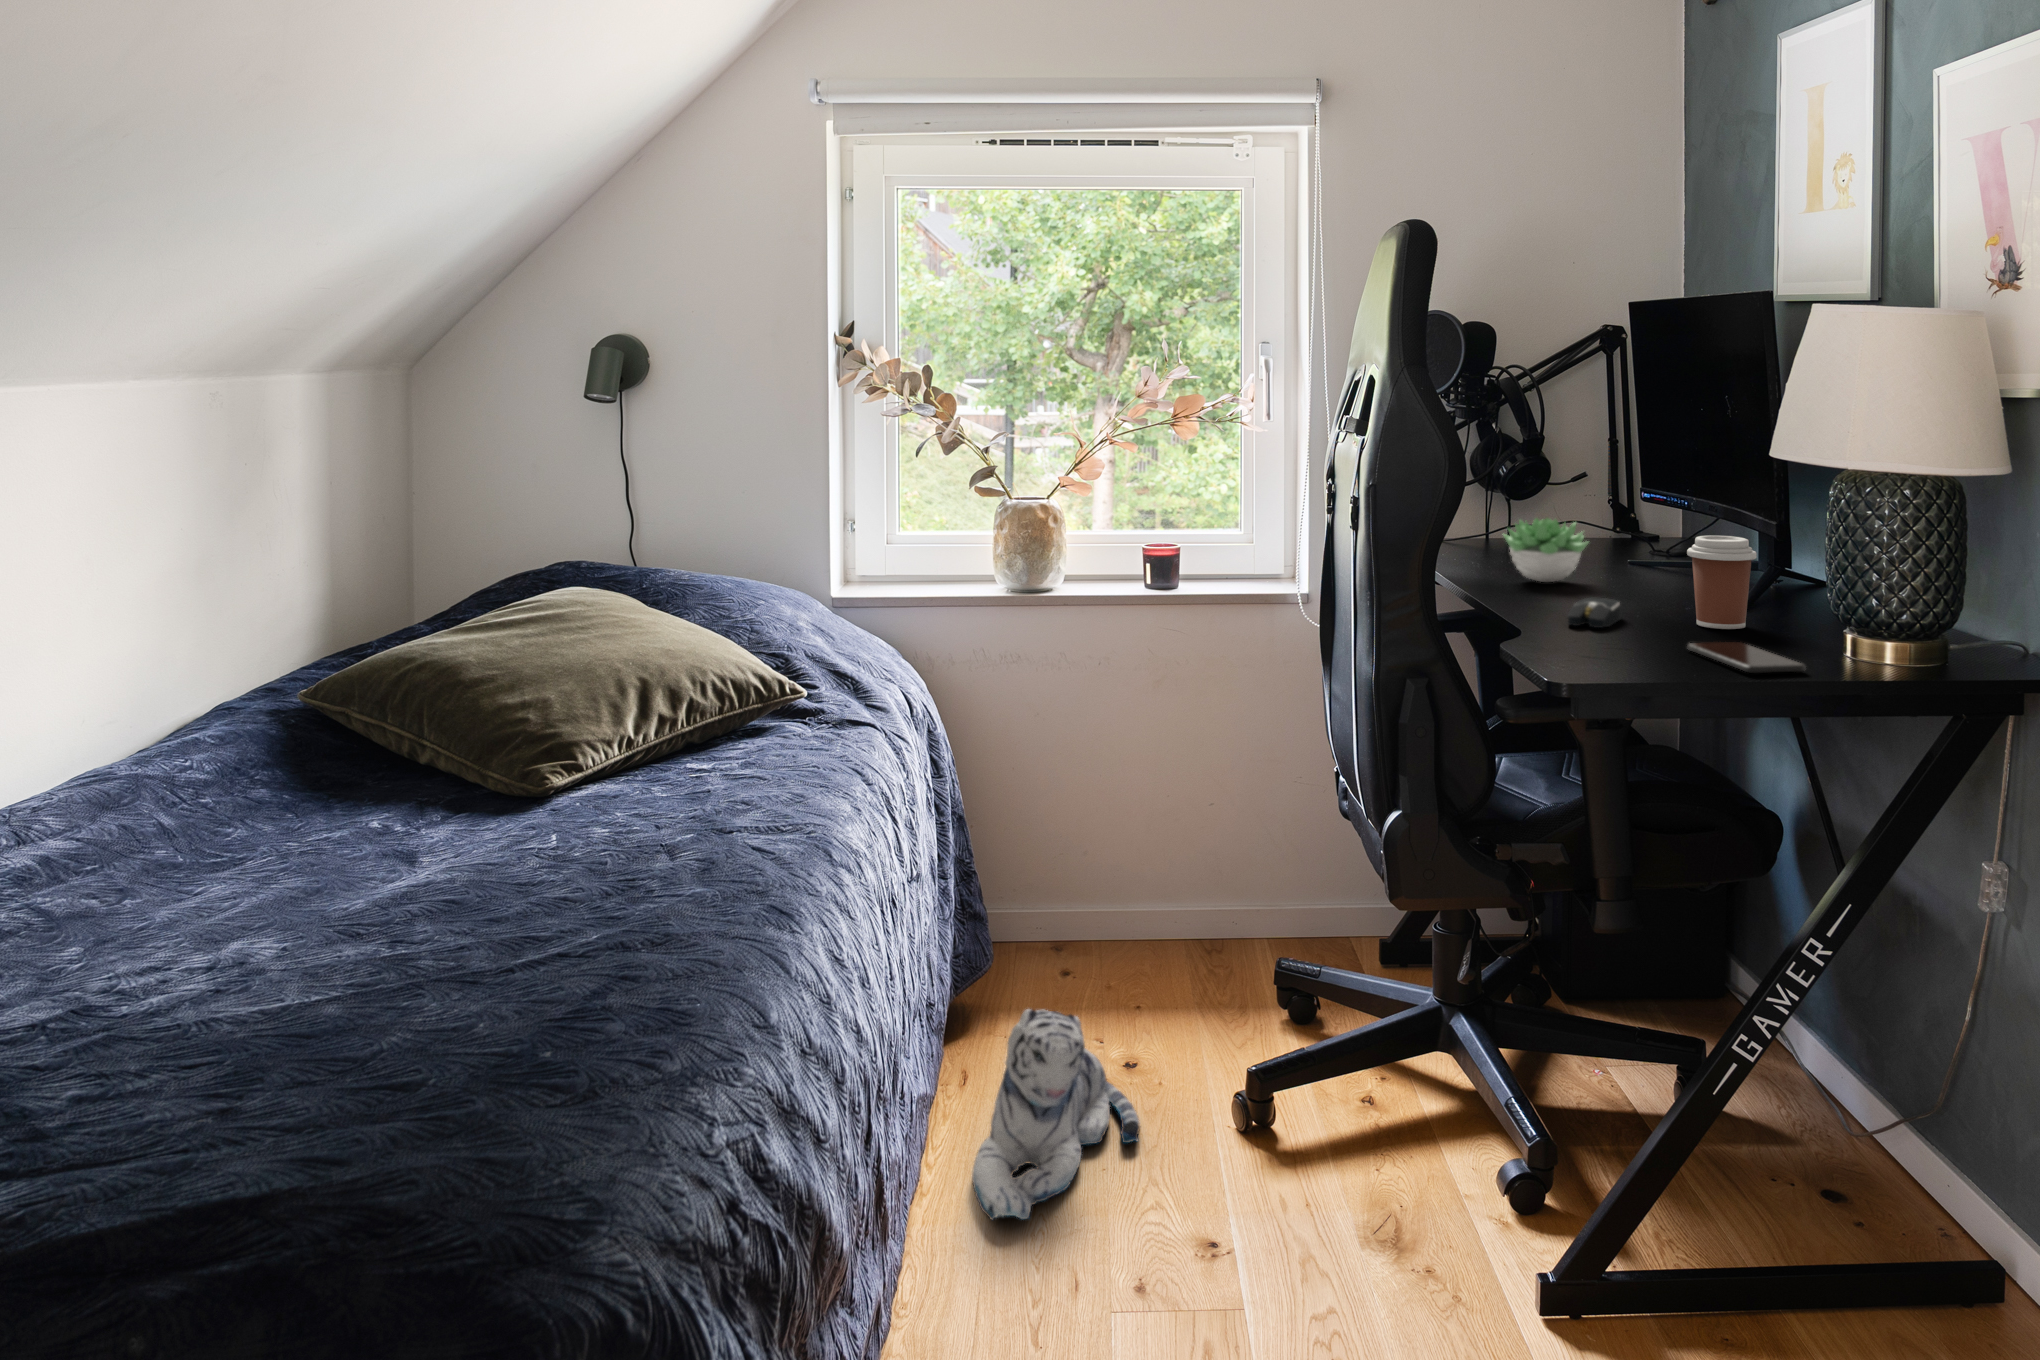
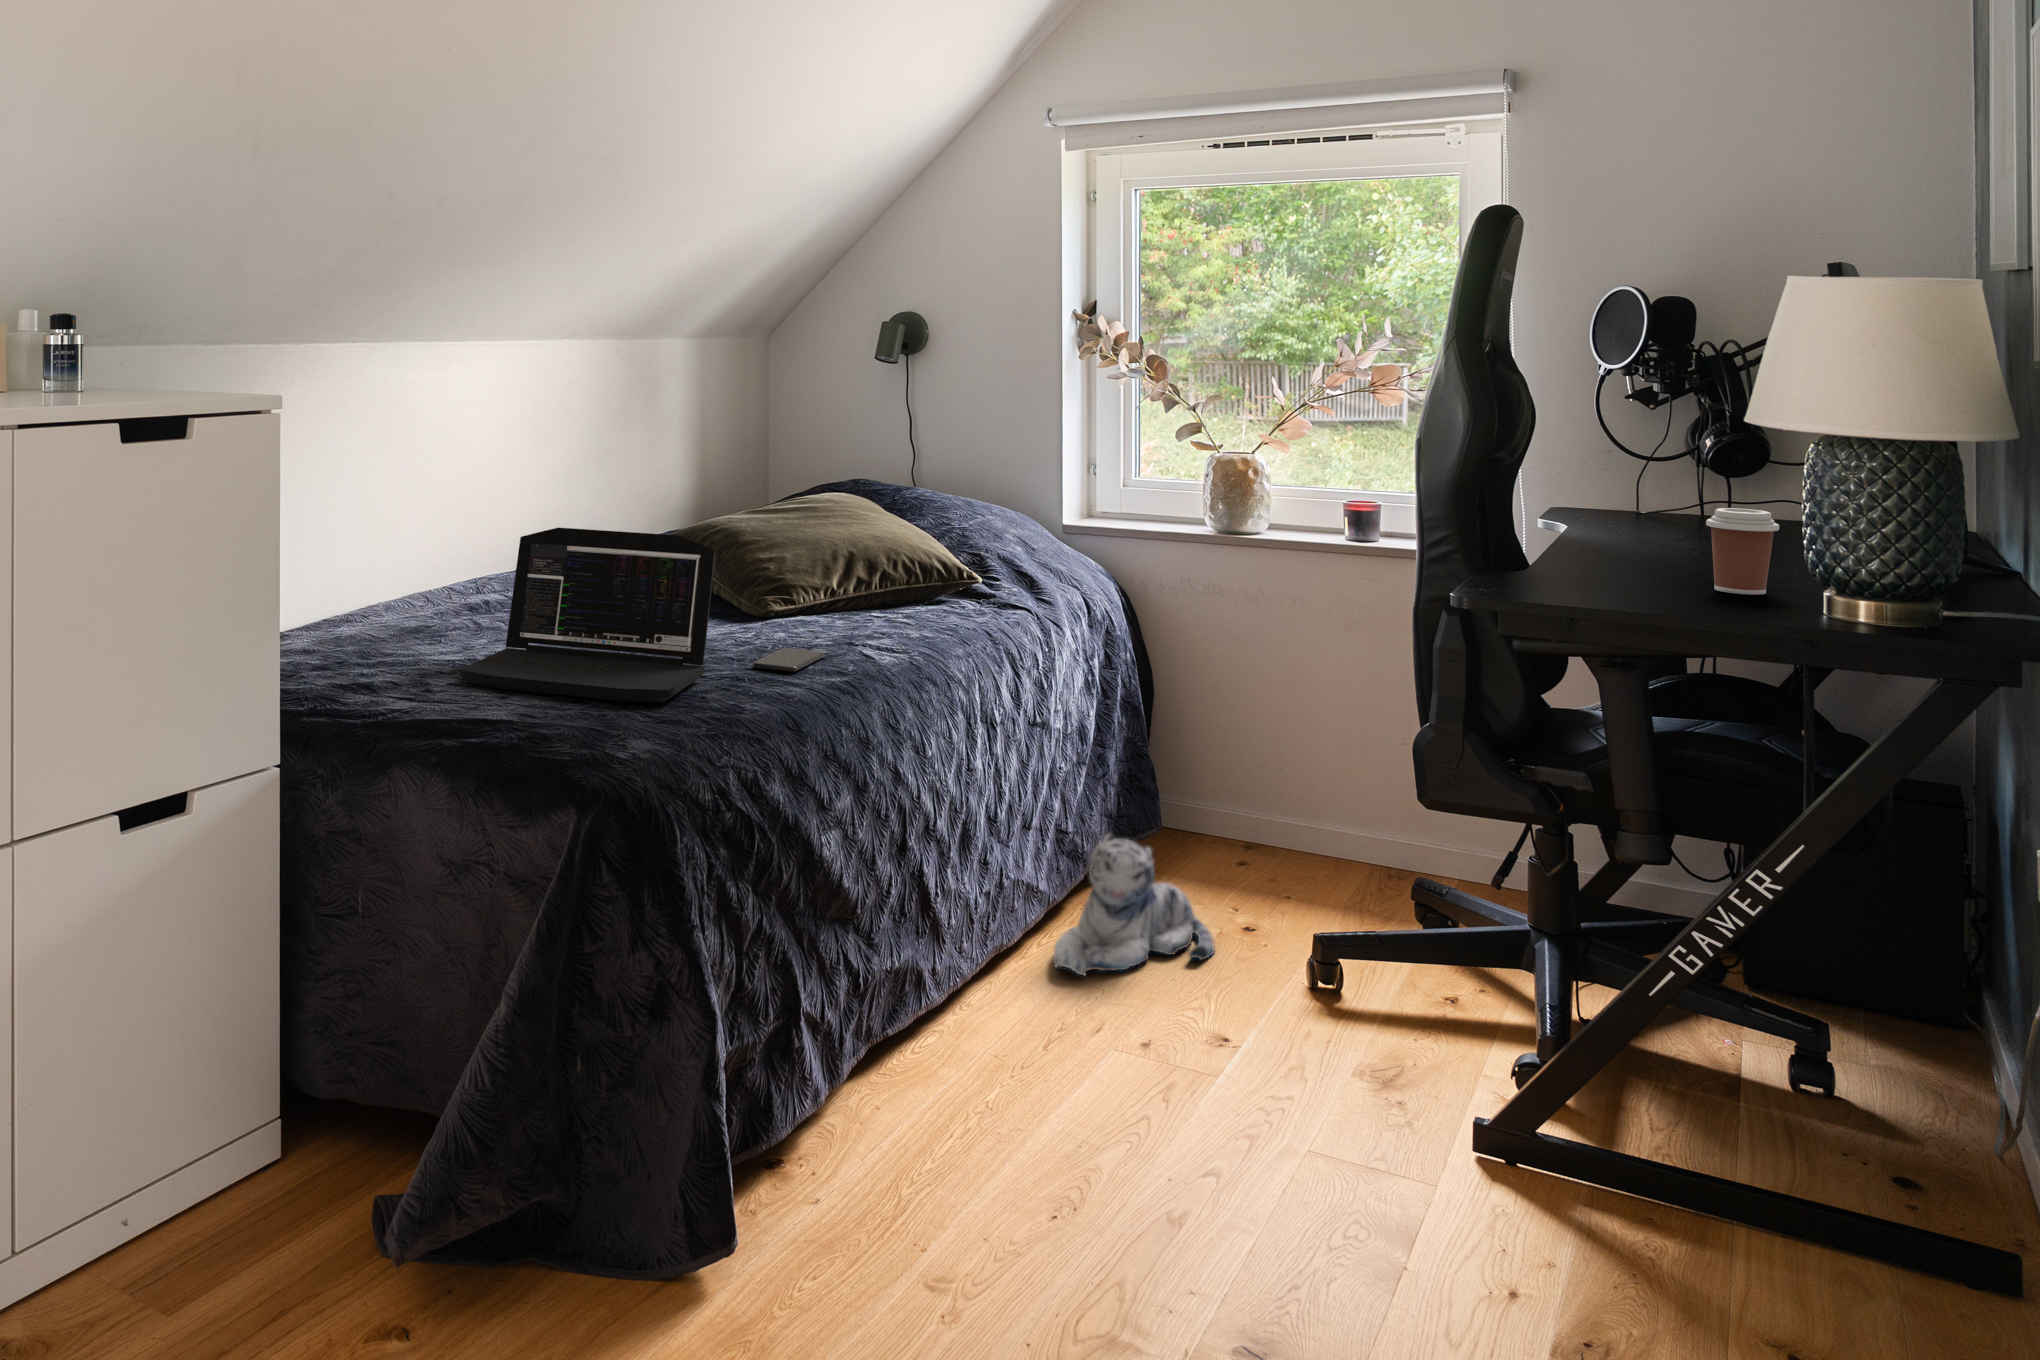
succulent plant: present [1504,518,1588,582] -> none [1601,492,1701,552]
computer mouse: present [1567,598,1621,628] -> none [1576,558,1651,581]
smartphone: present [1687,642,1806,673] -> present [752,648,824,672]
laptop: none [37,723,551,1106] -> present [460,528,715,702]

